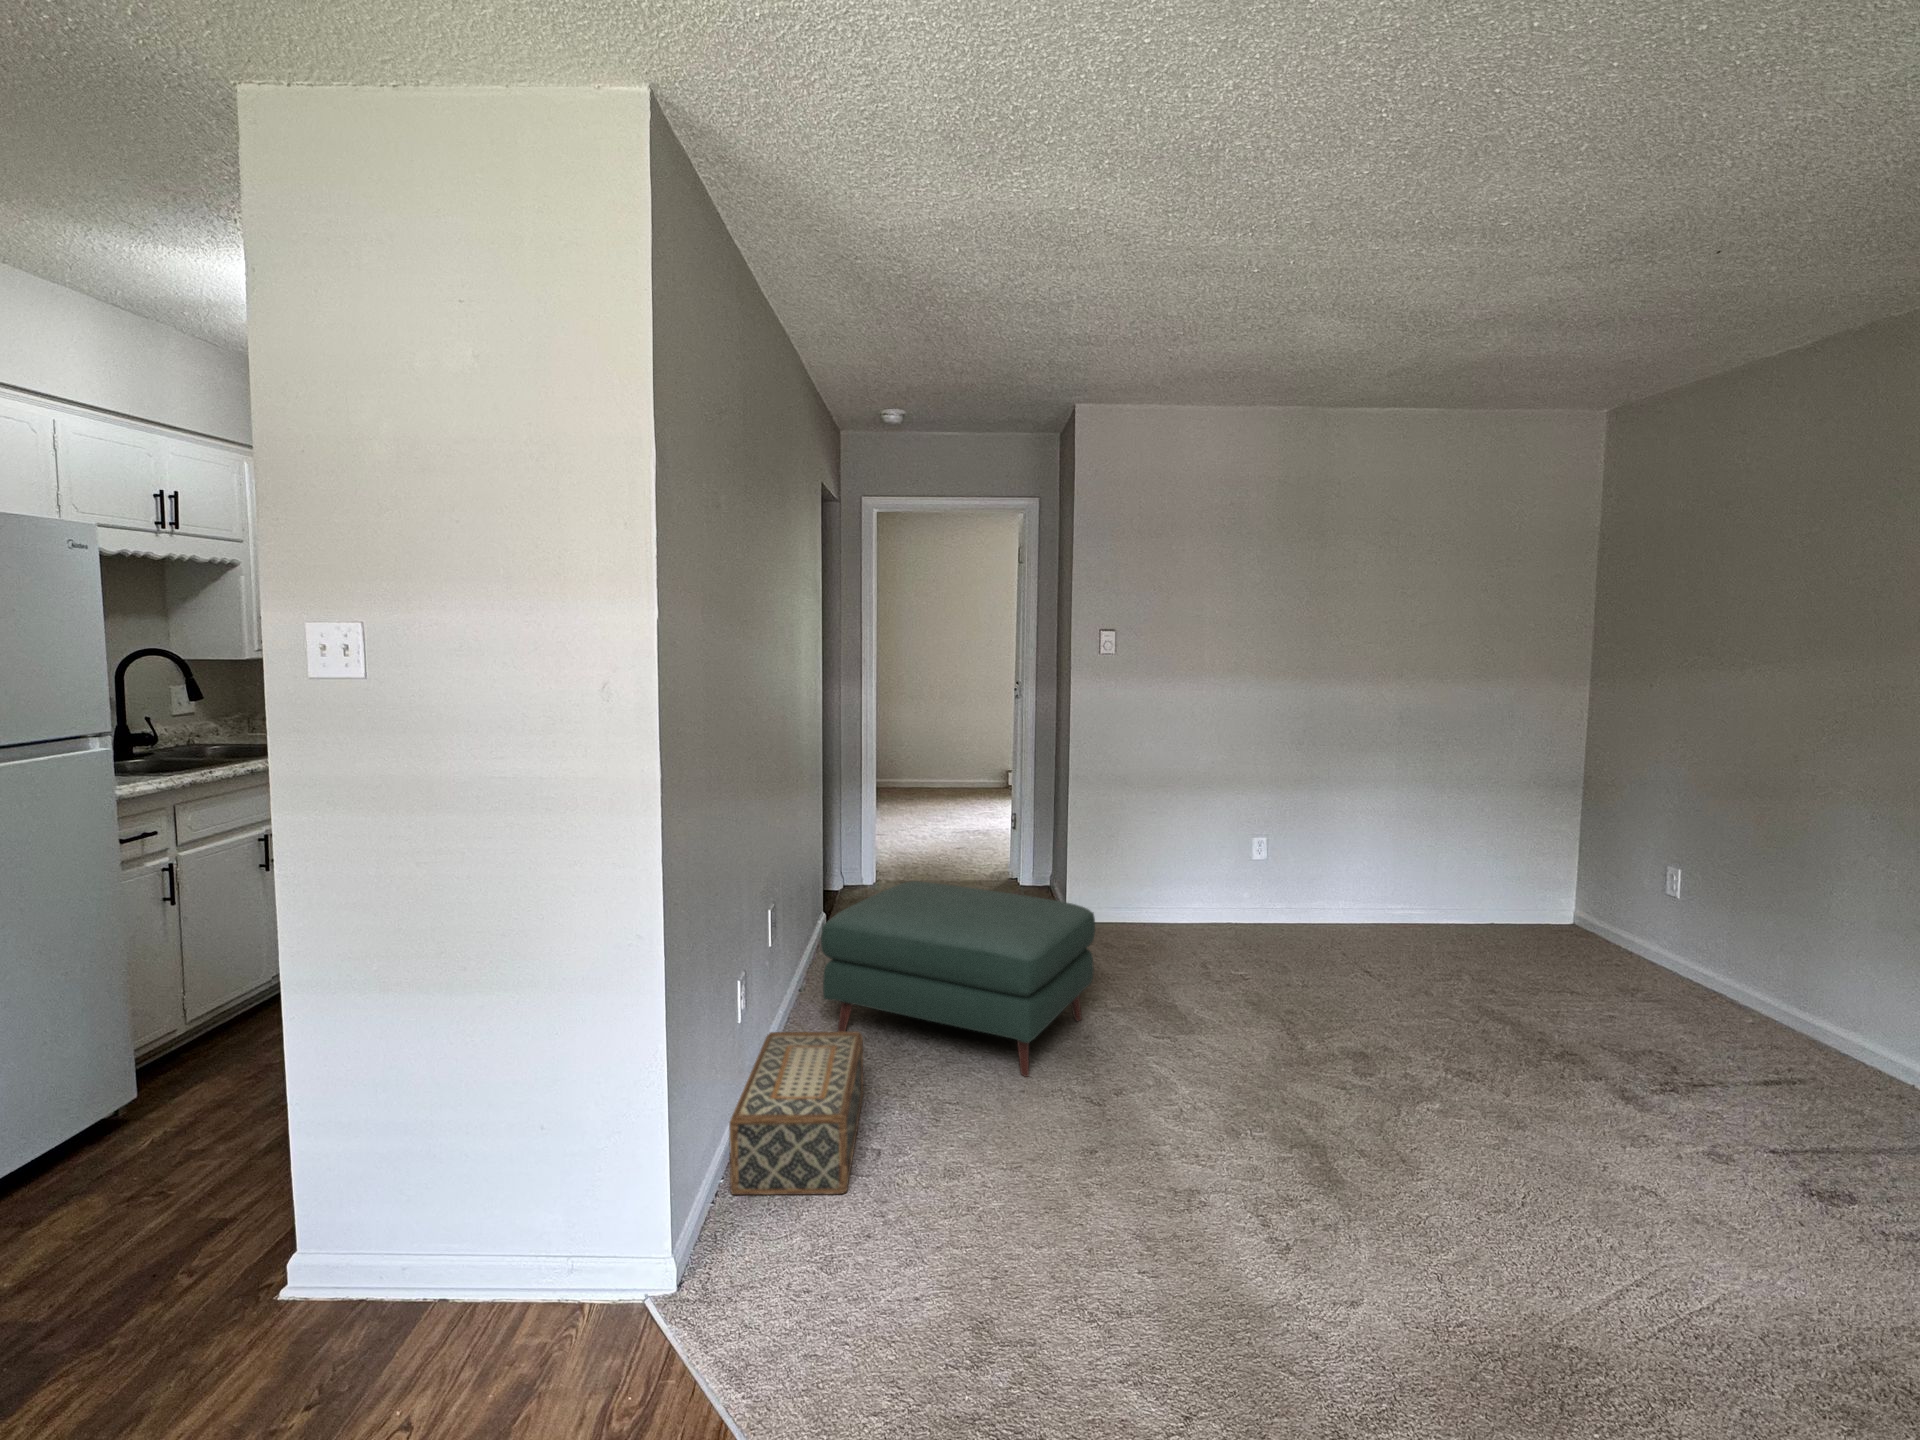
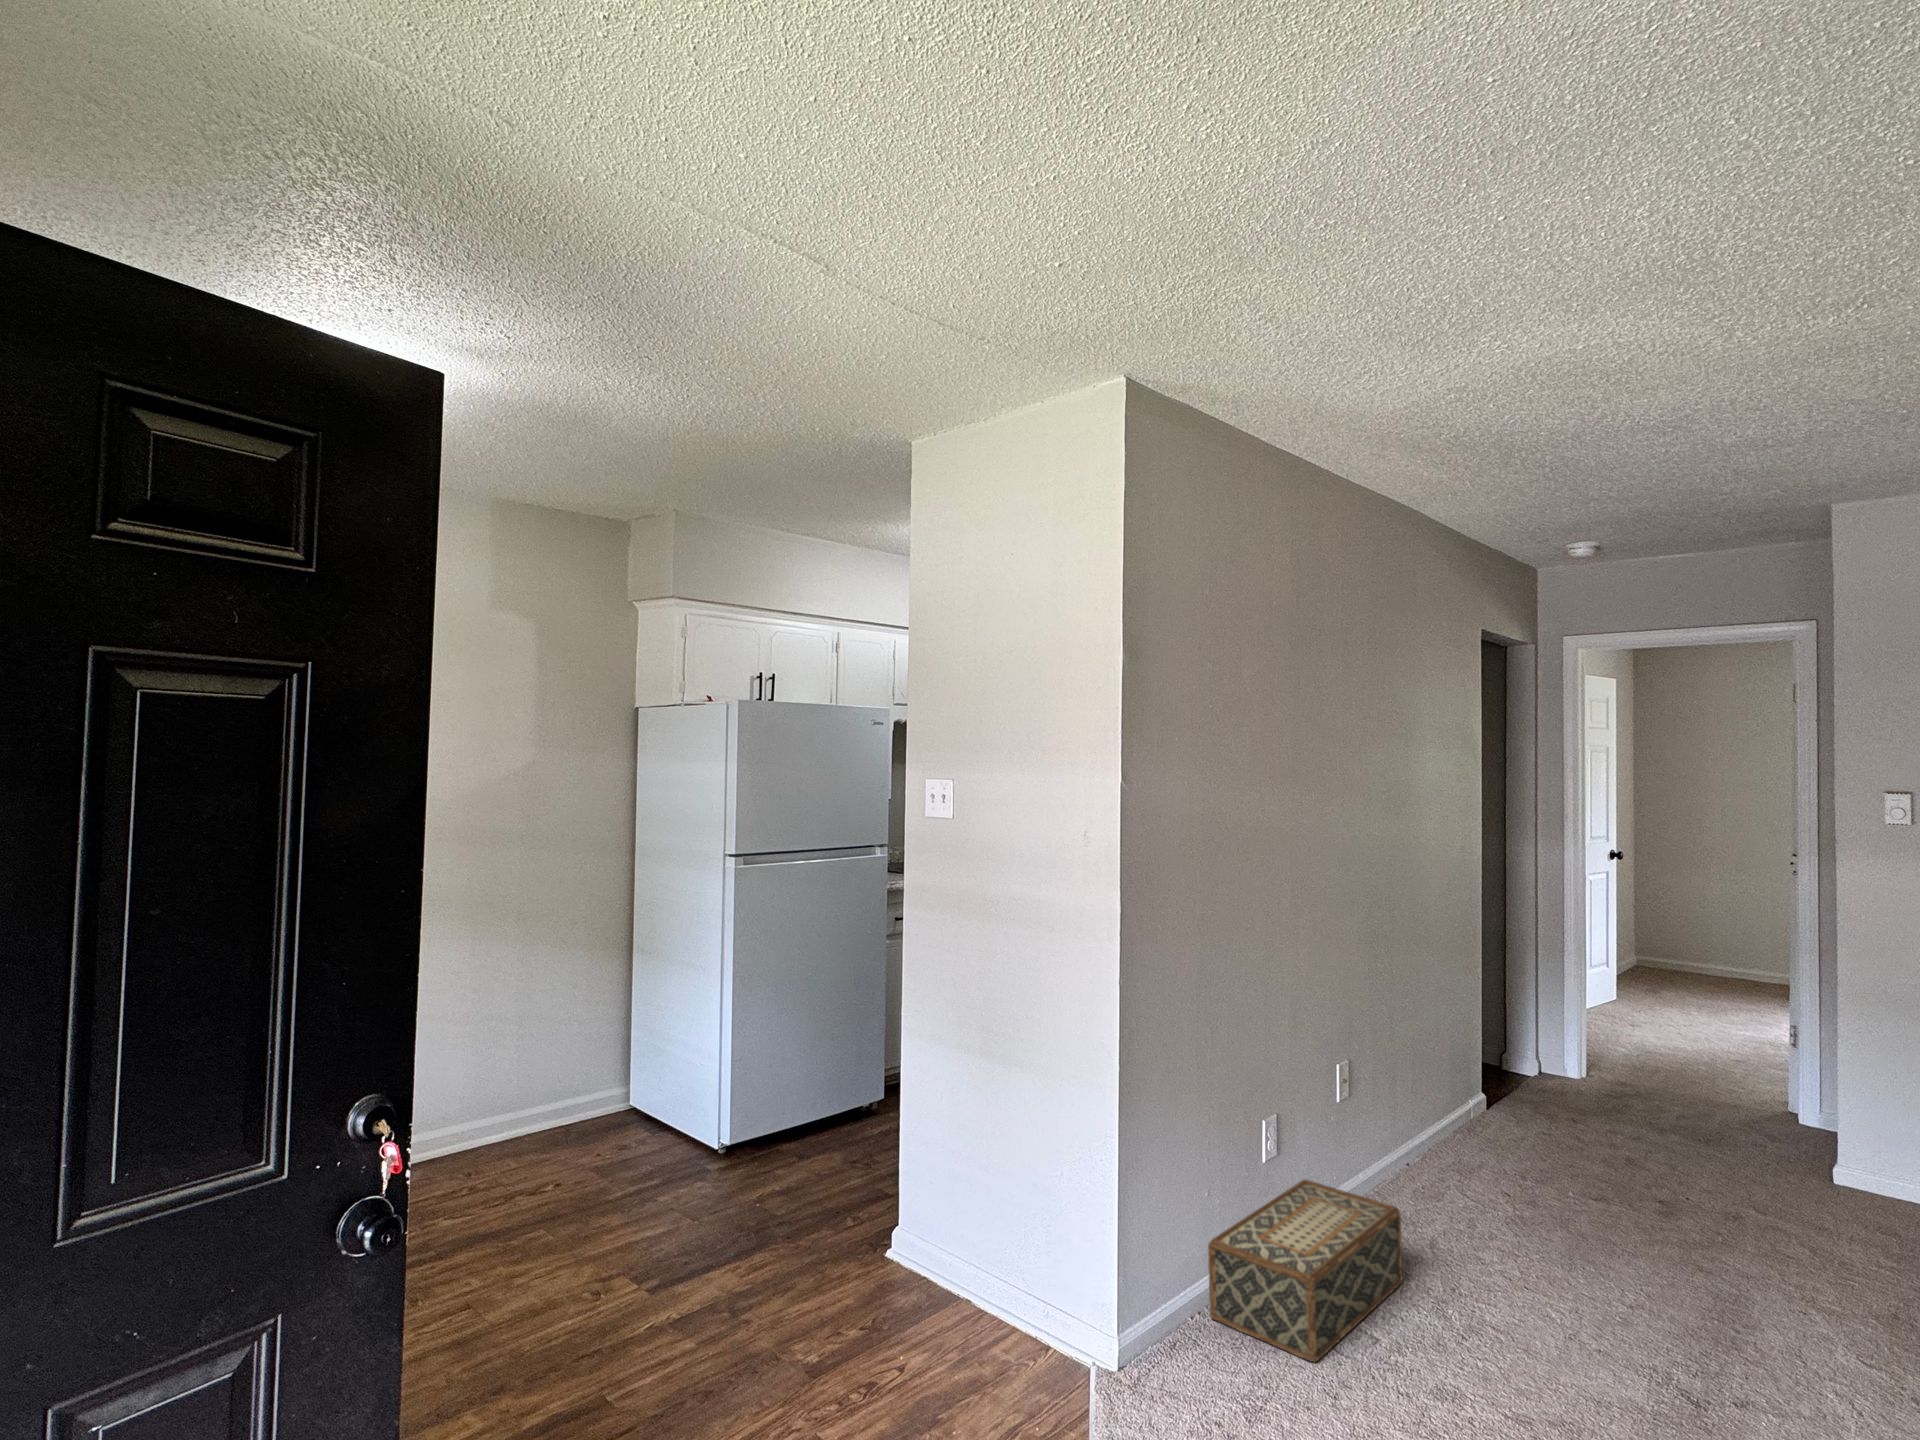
ottoman: present [821,881,1095,1077] -> none [1402,1057,1805,1338]

